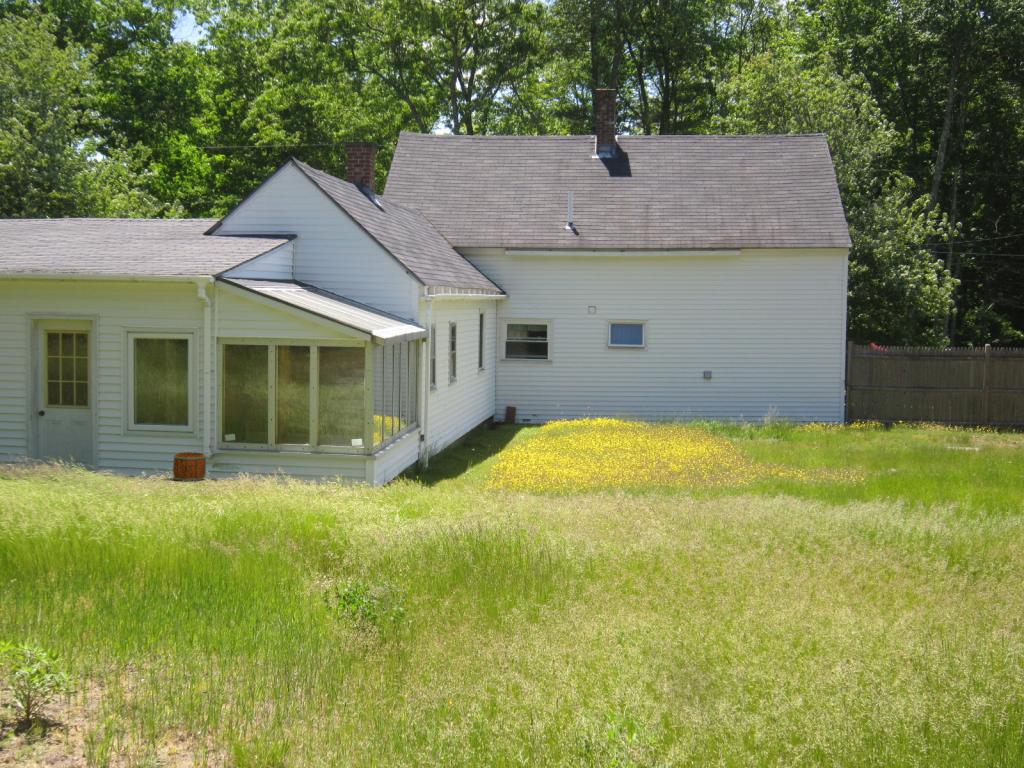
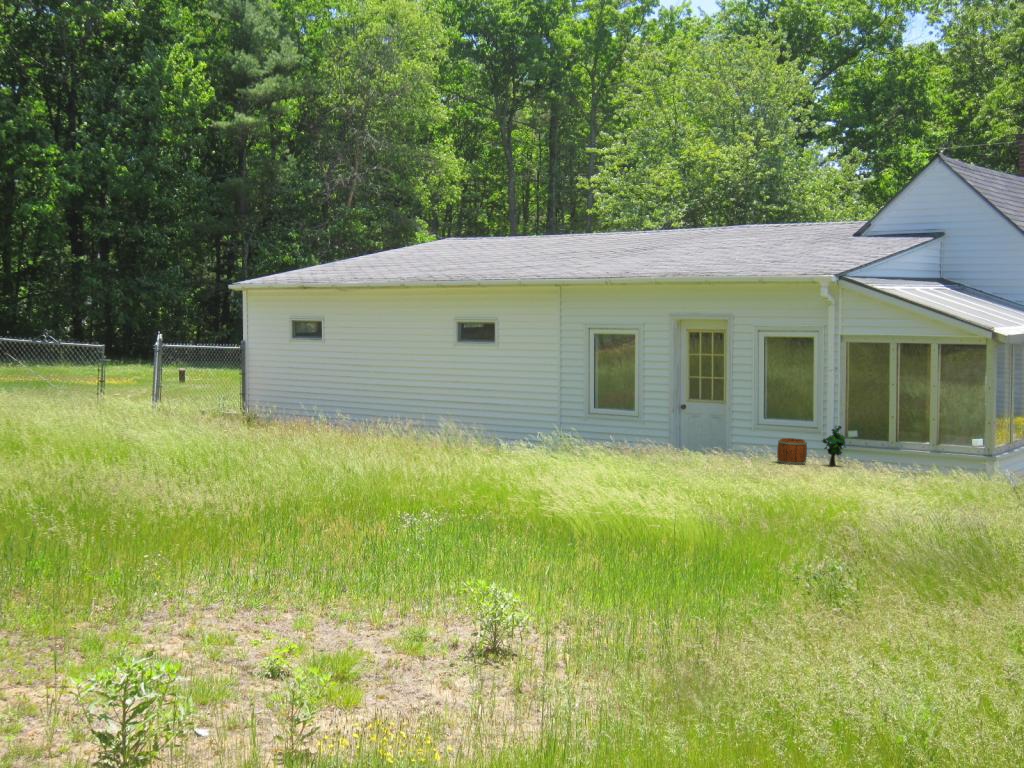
decorative plant: none [223,435,249,480] -> present [822,426,846,467]

